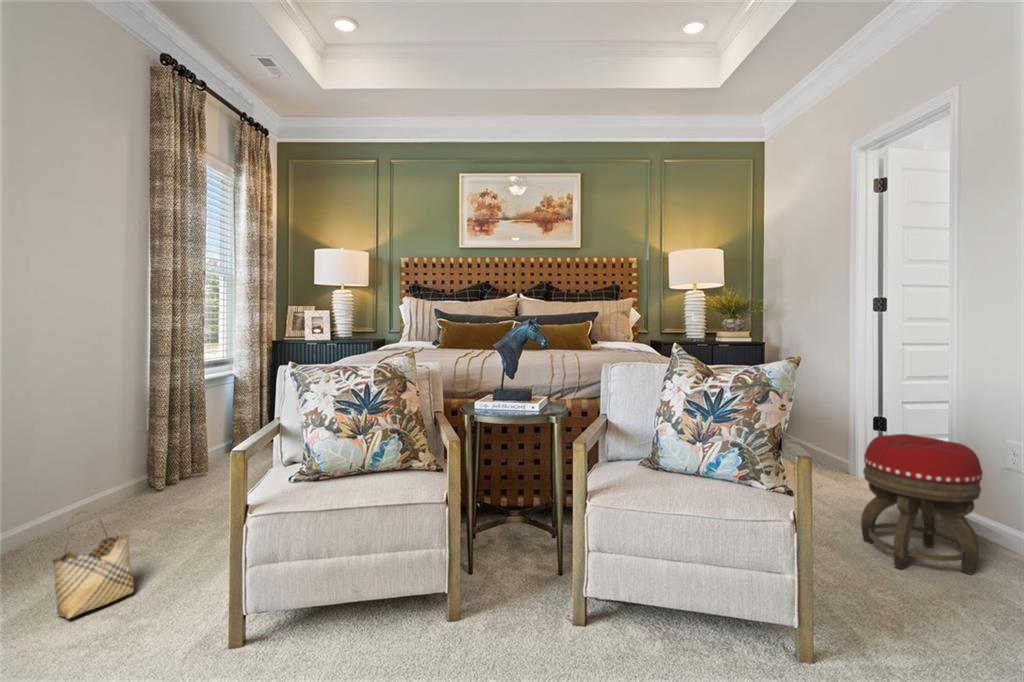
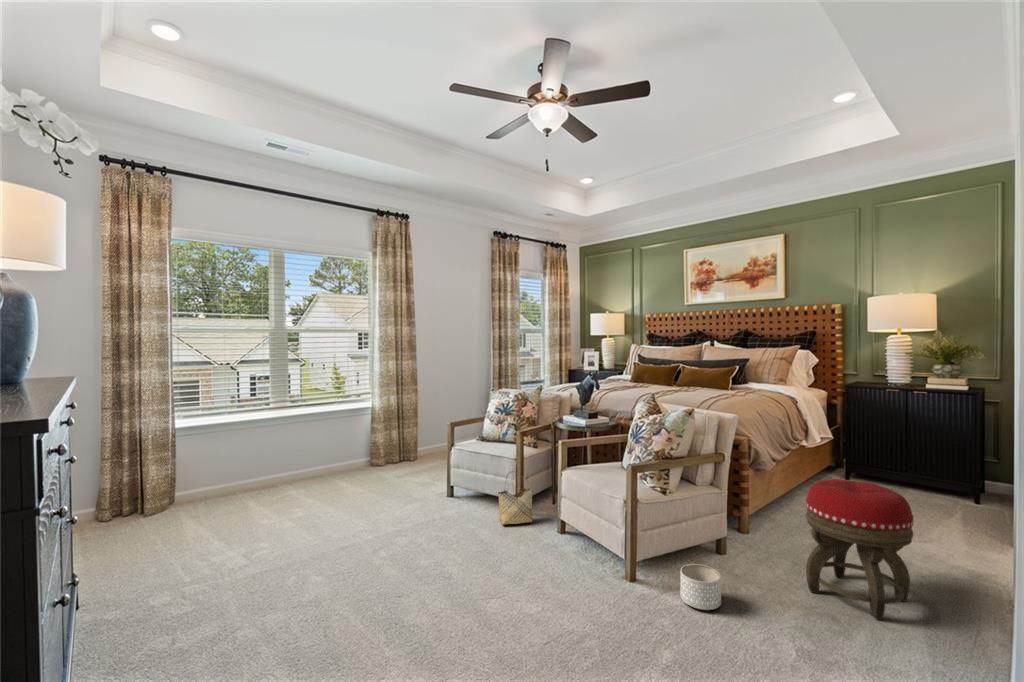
woven basket: present [52,511,134,619] -> present [498,488,533,525]
planter: none [874,583,942,649] -> present [680,564,721,610]

